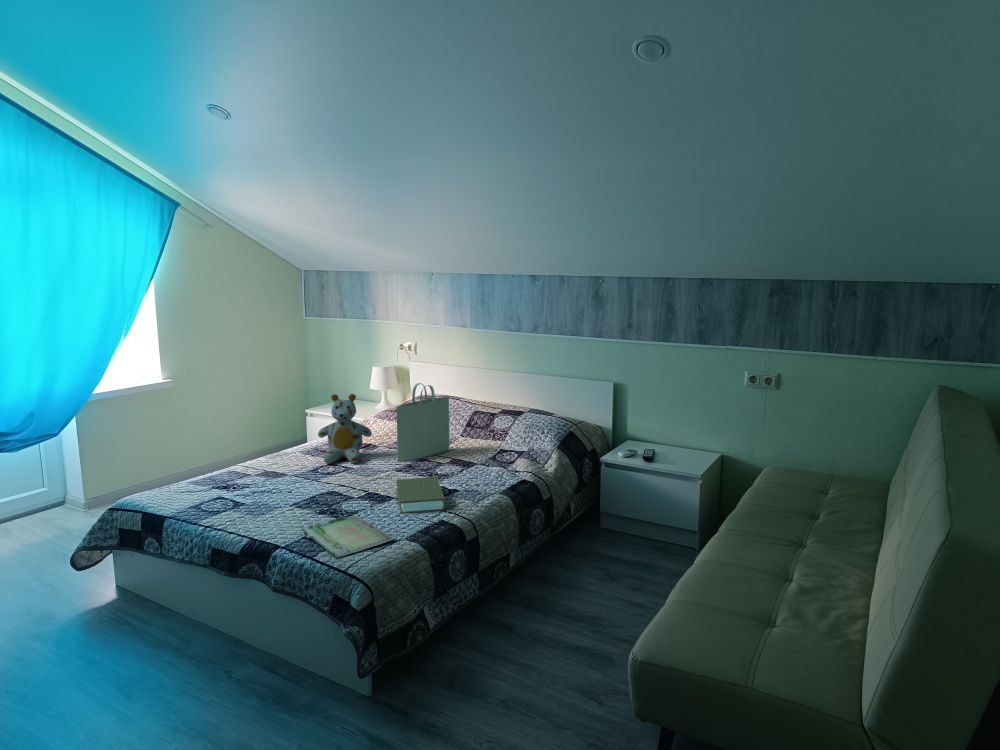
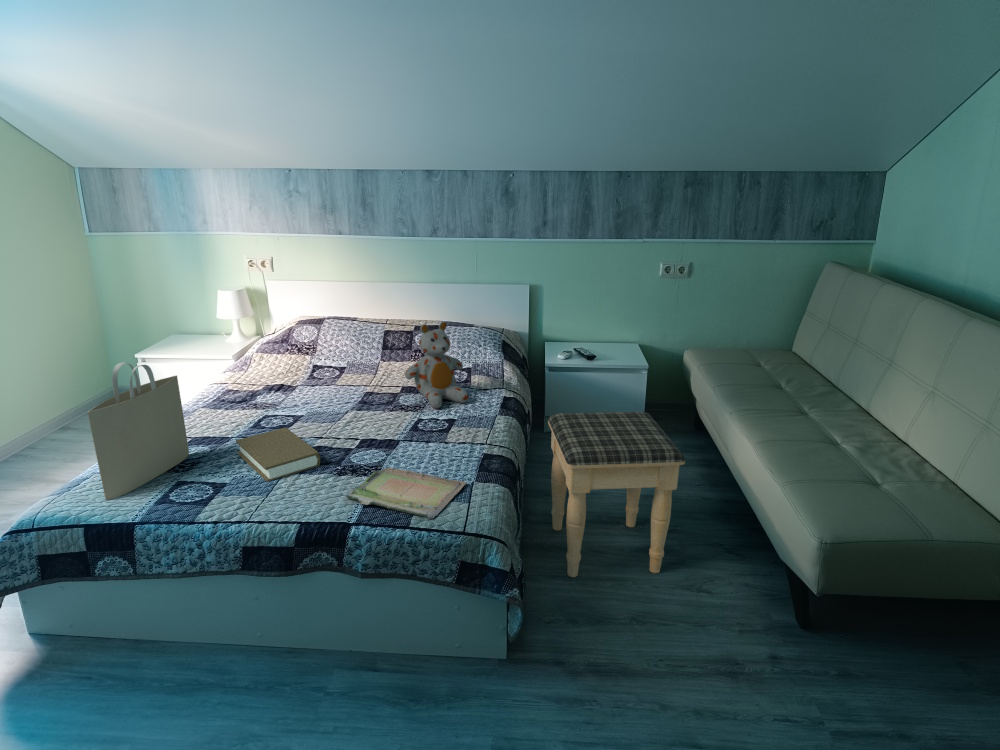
tote bag: present [396,383,449,462] -> present [87,362,189,500]
stuffed bear: present [318,394,372,464] -> present [405,322,468,408]
book: present [396,477,446,513] -> present [236,427,321,482]
footstool: none [473,498,610,679] -> present [548,411,685,577]

